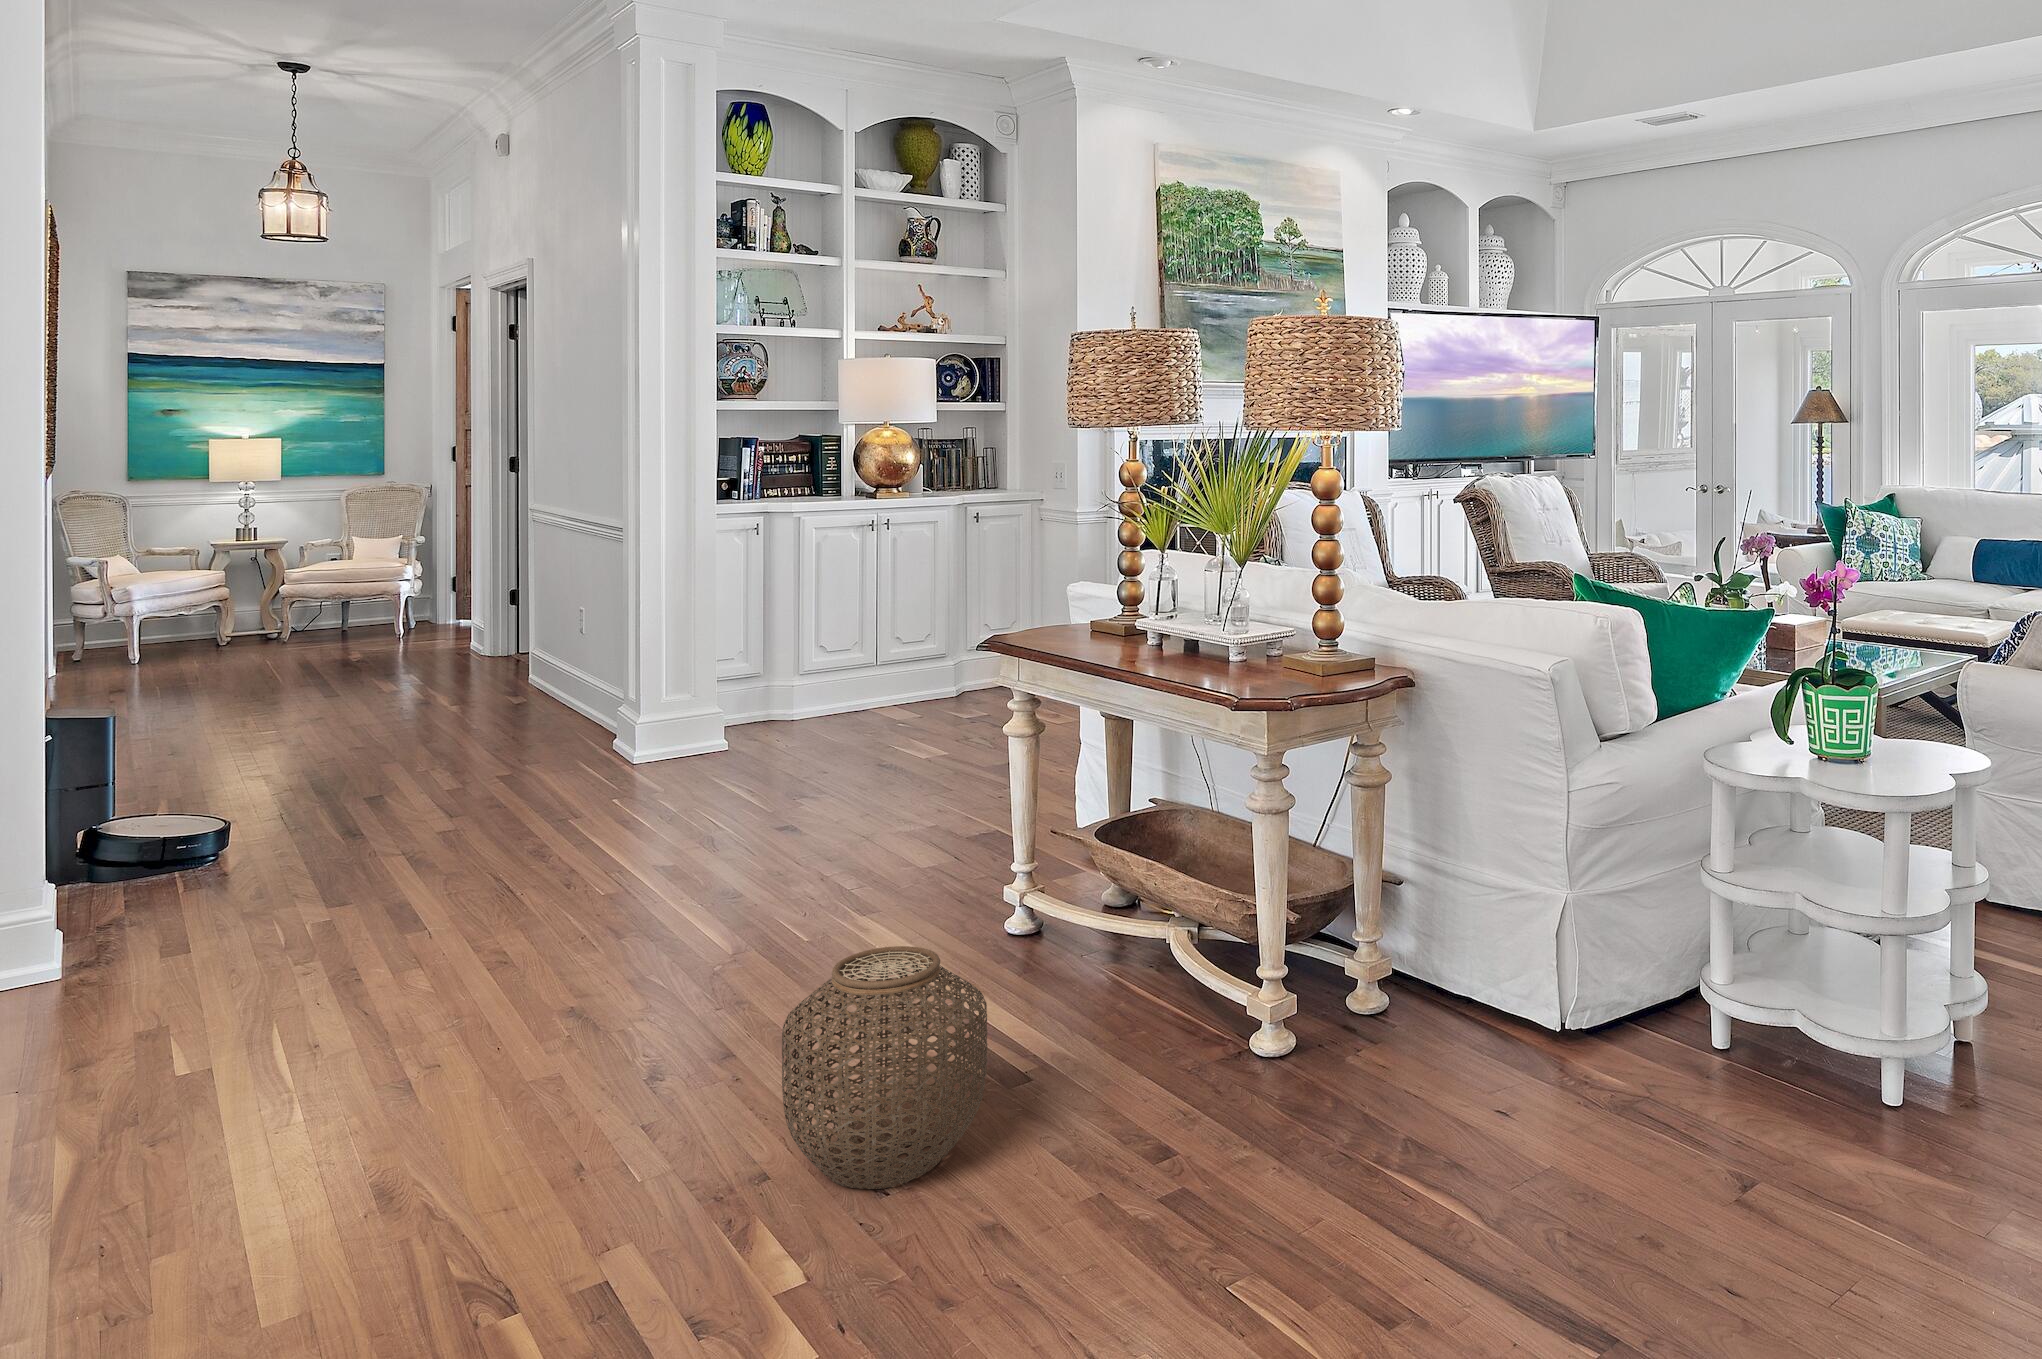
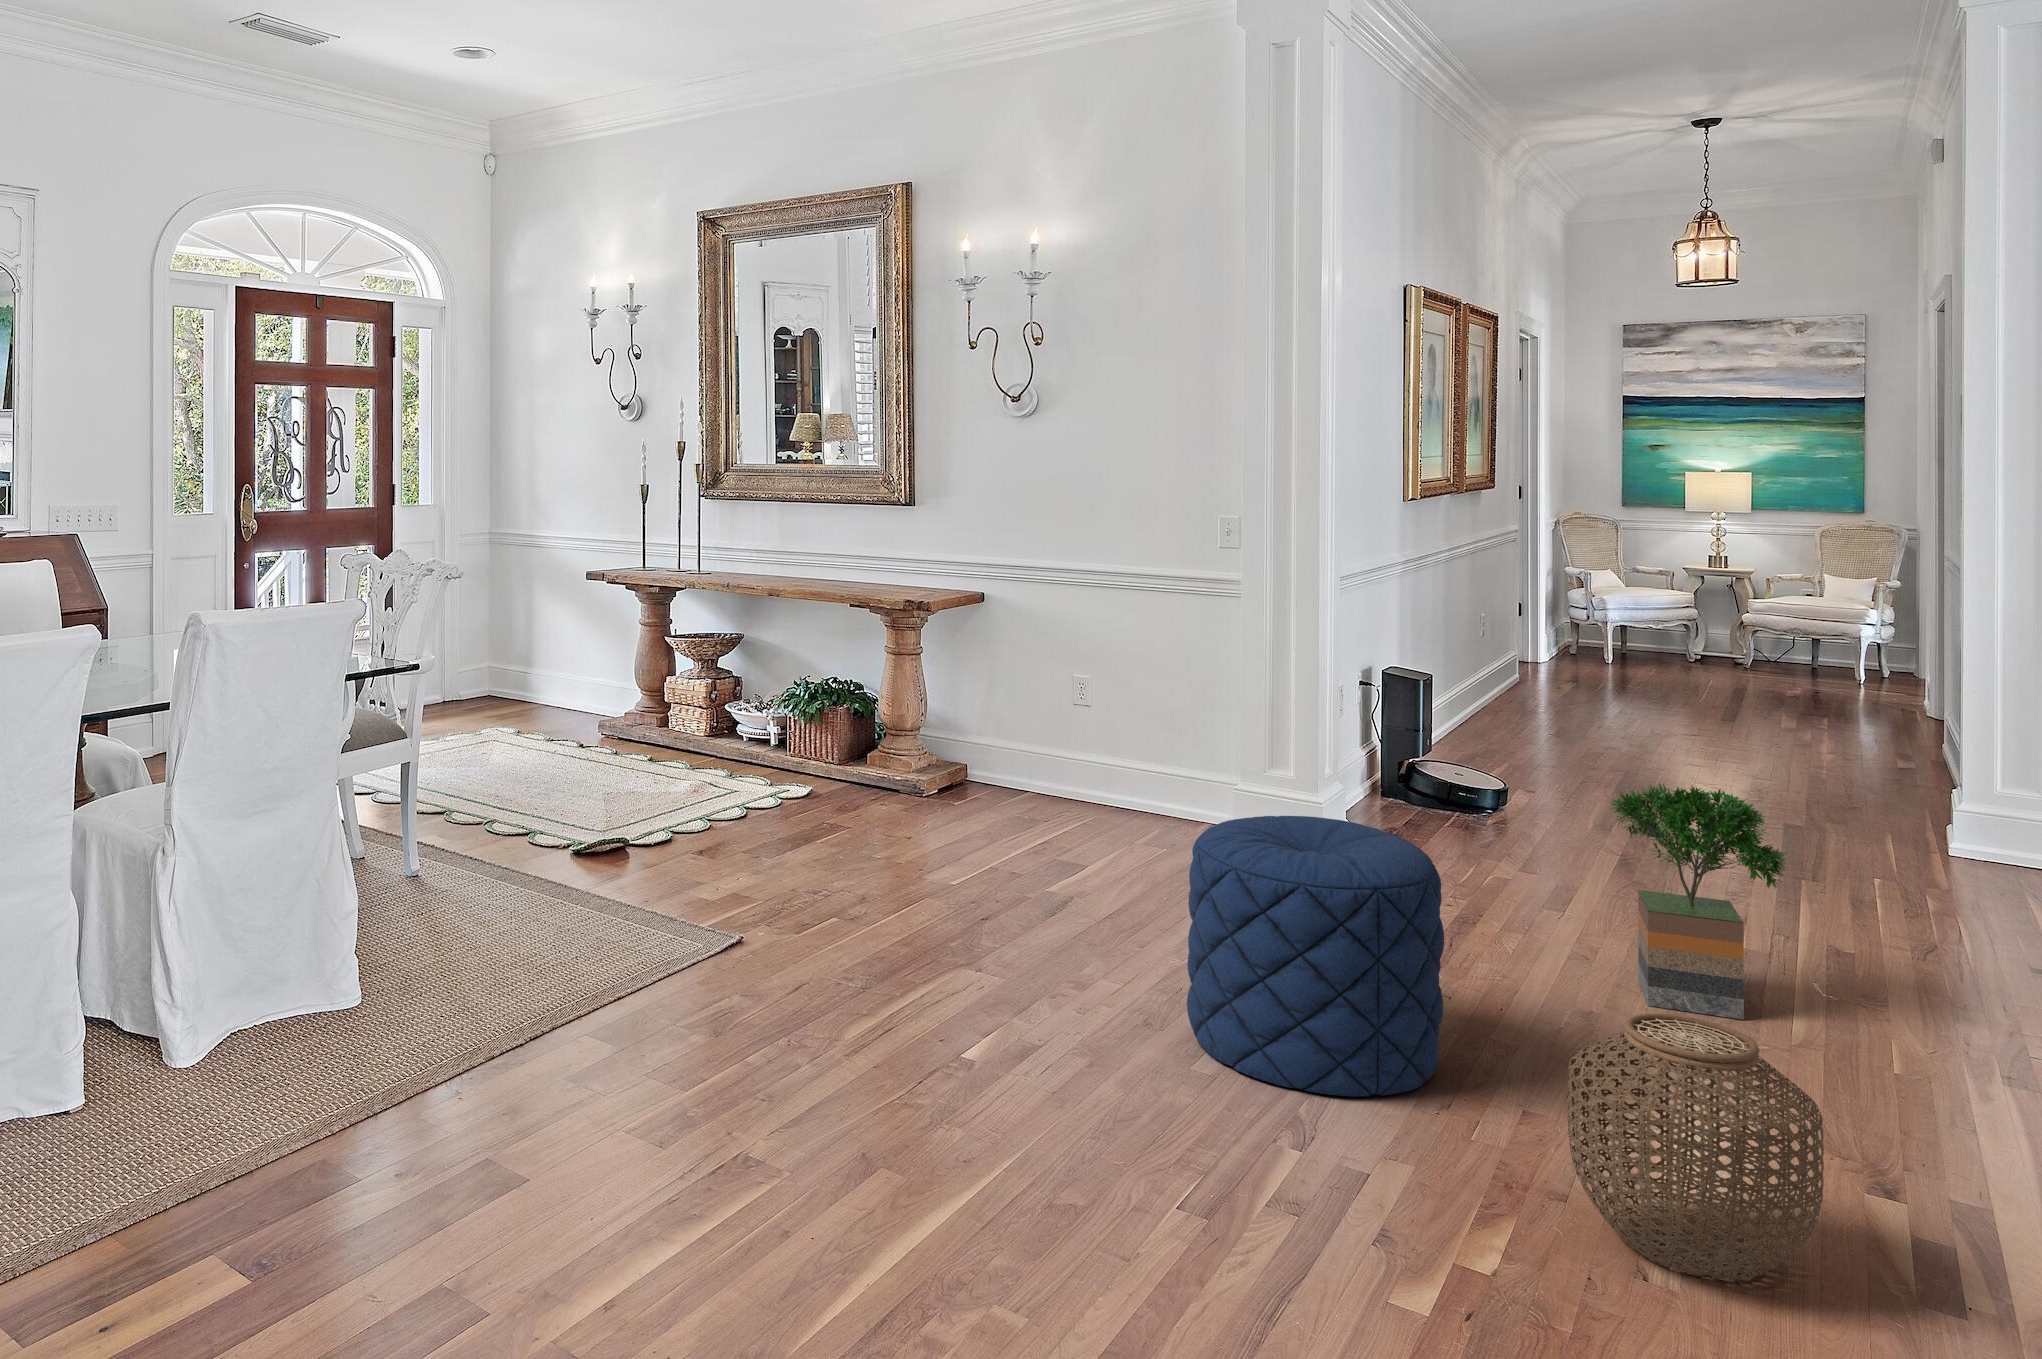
potted tree: none [547,749,722,983] -> present [1610,783,1786,1020]
pouf: none [181,887,543,1270] -> present [1187,816,1444,1097]

